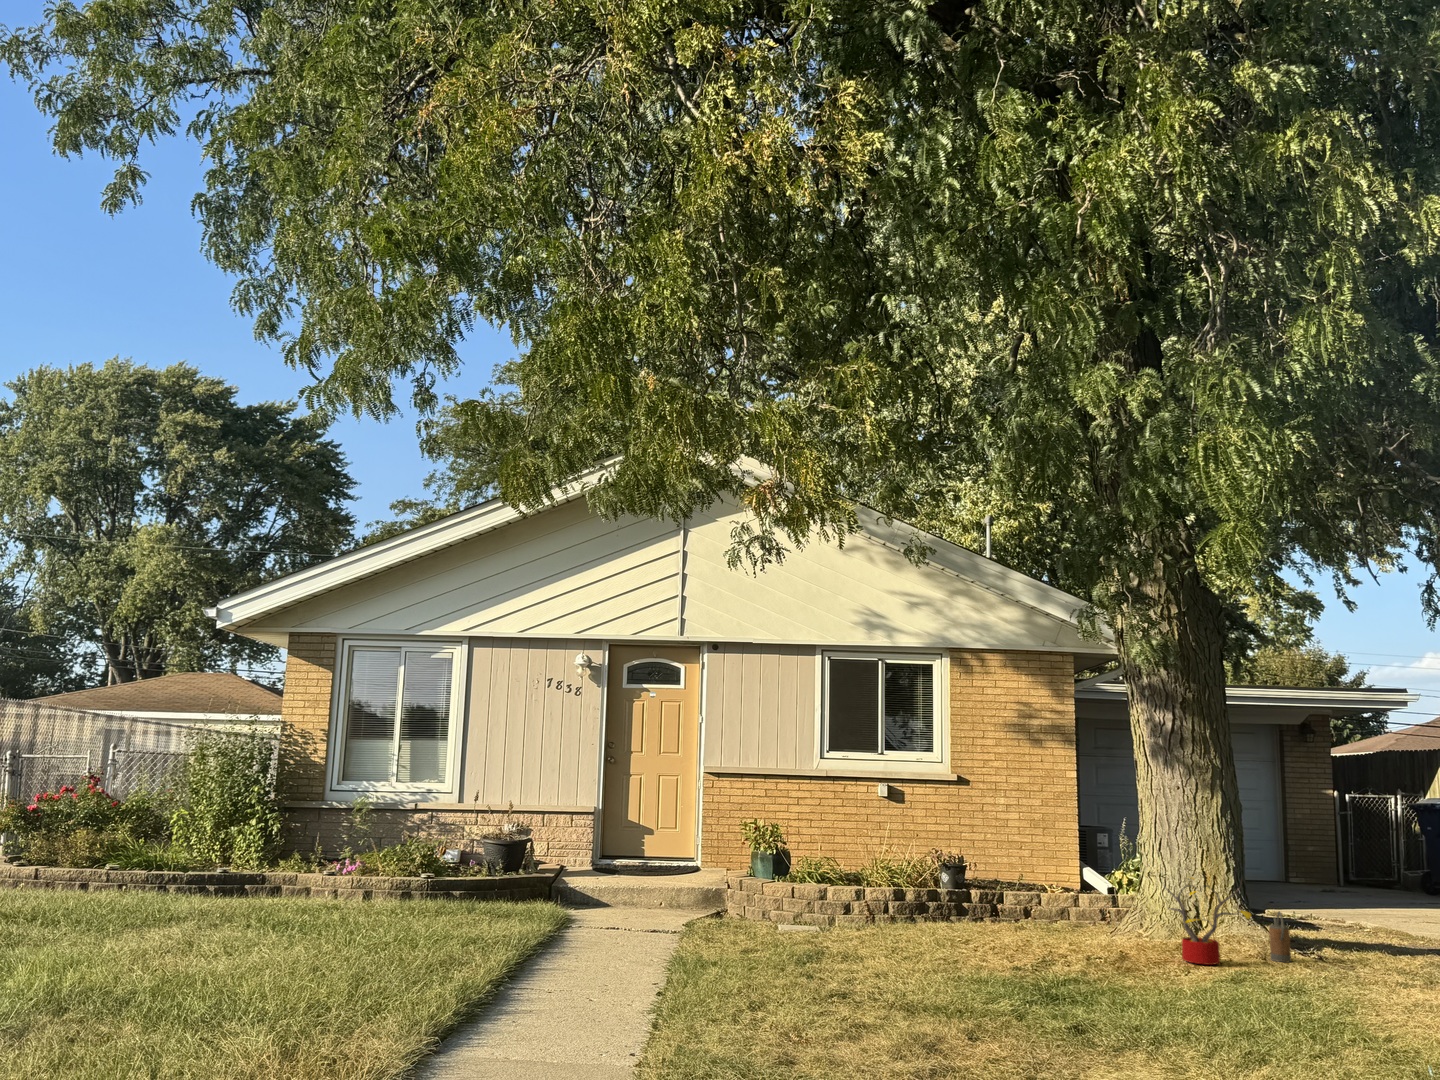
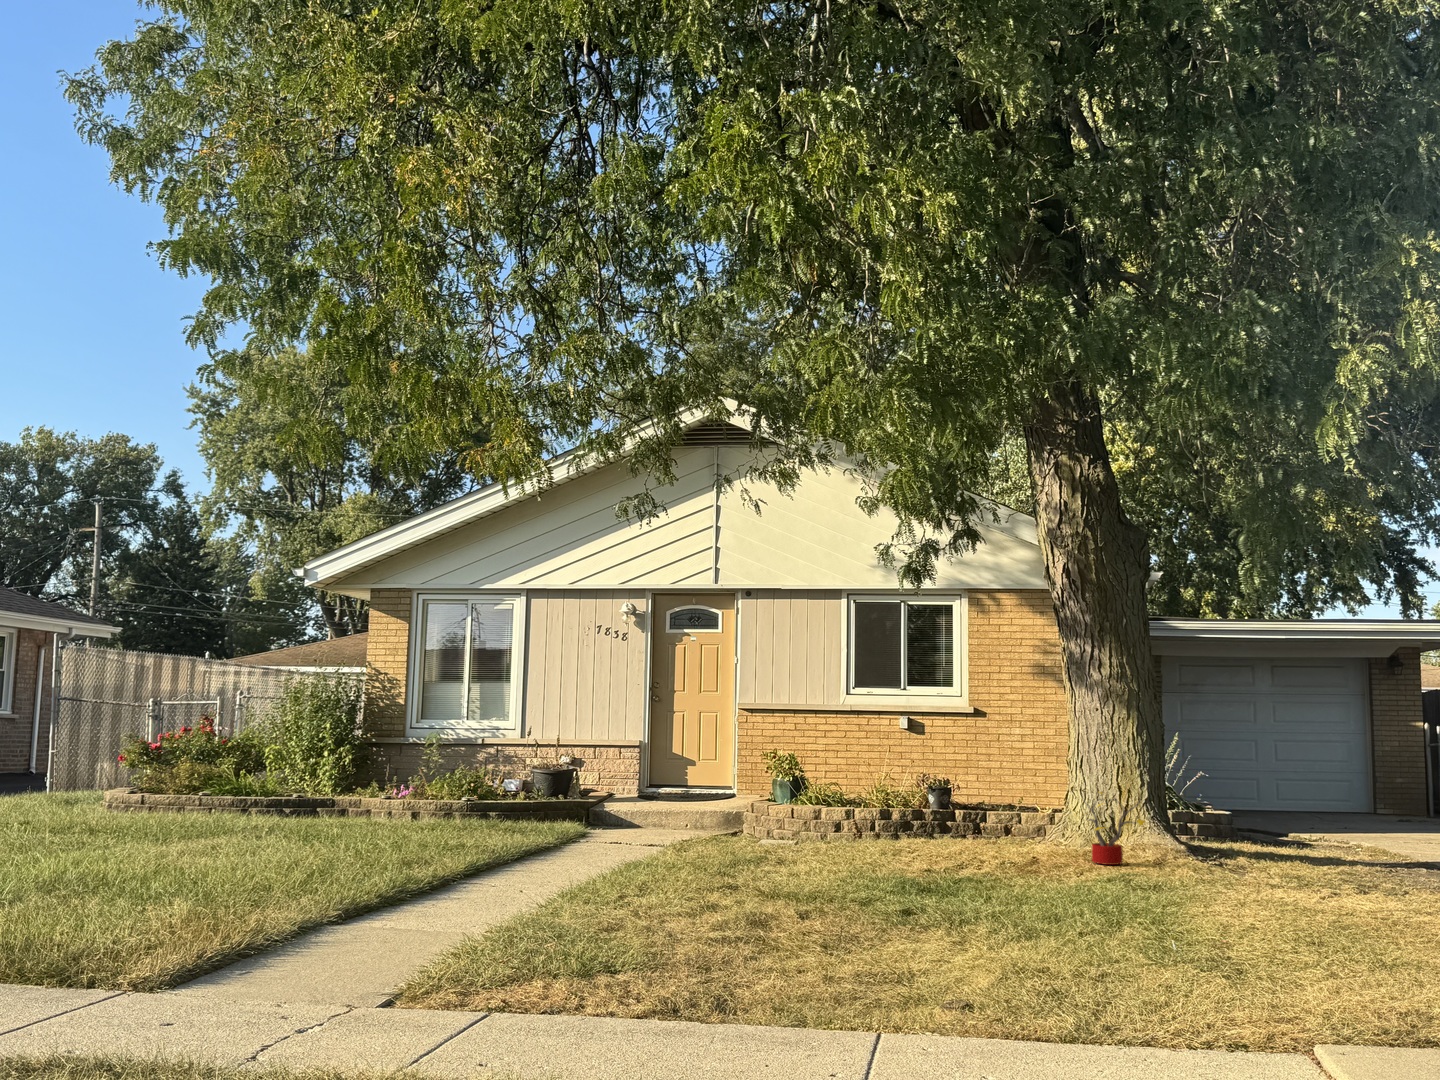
watering can: present [1269,912,1292,962] -> none [1179,822,1197,865]

